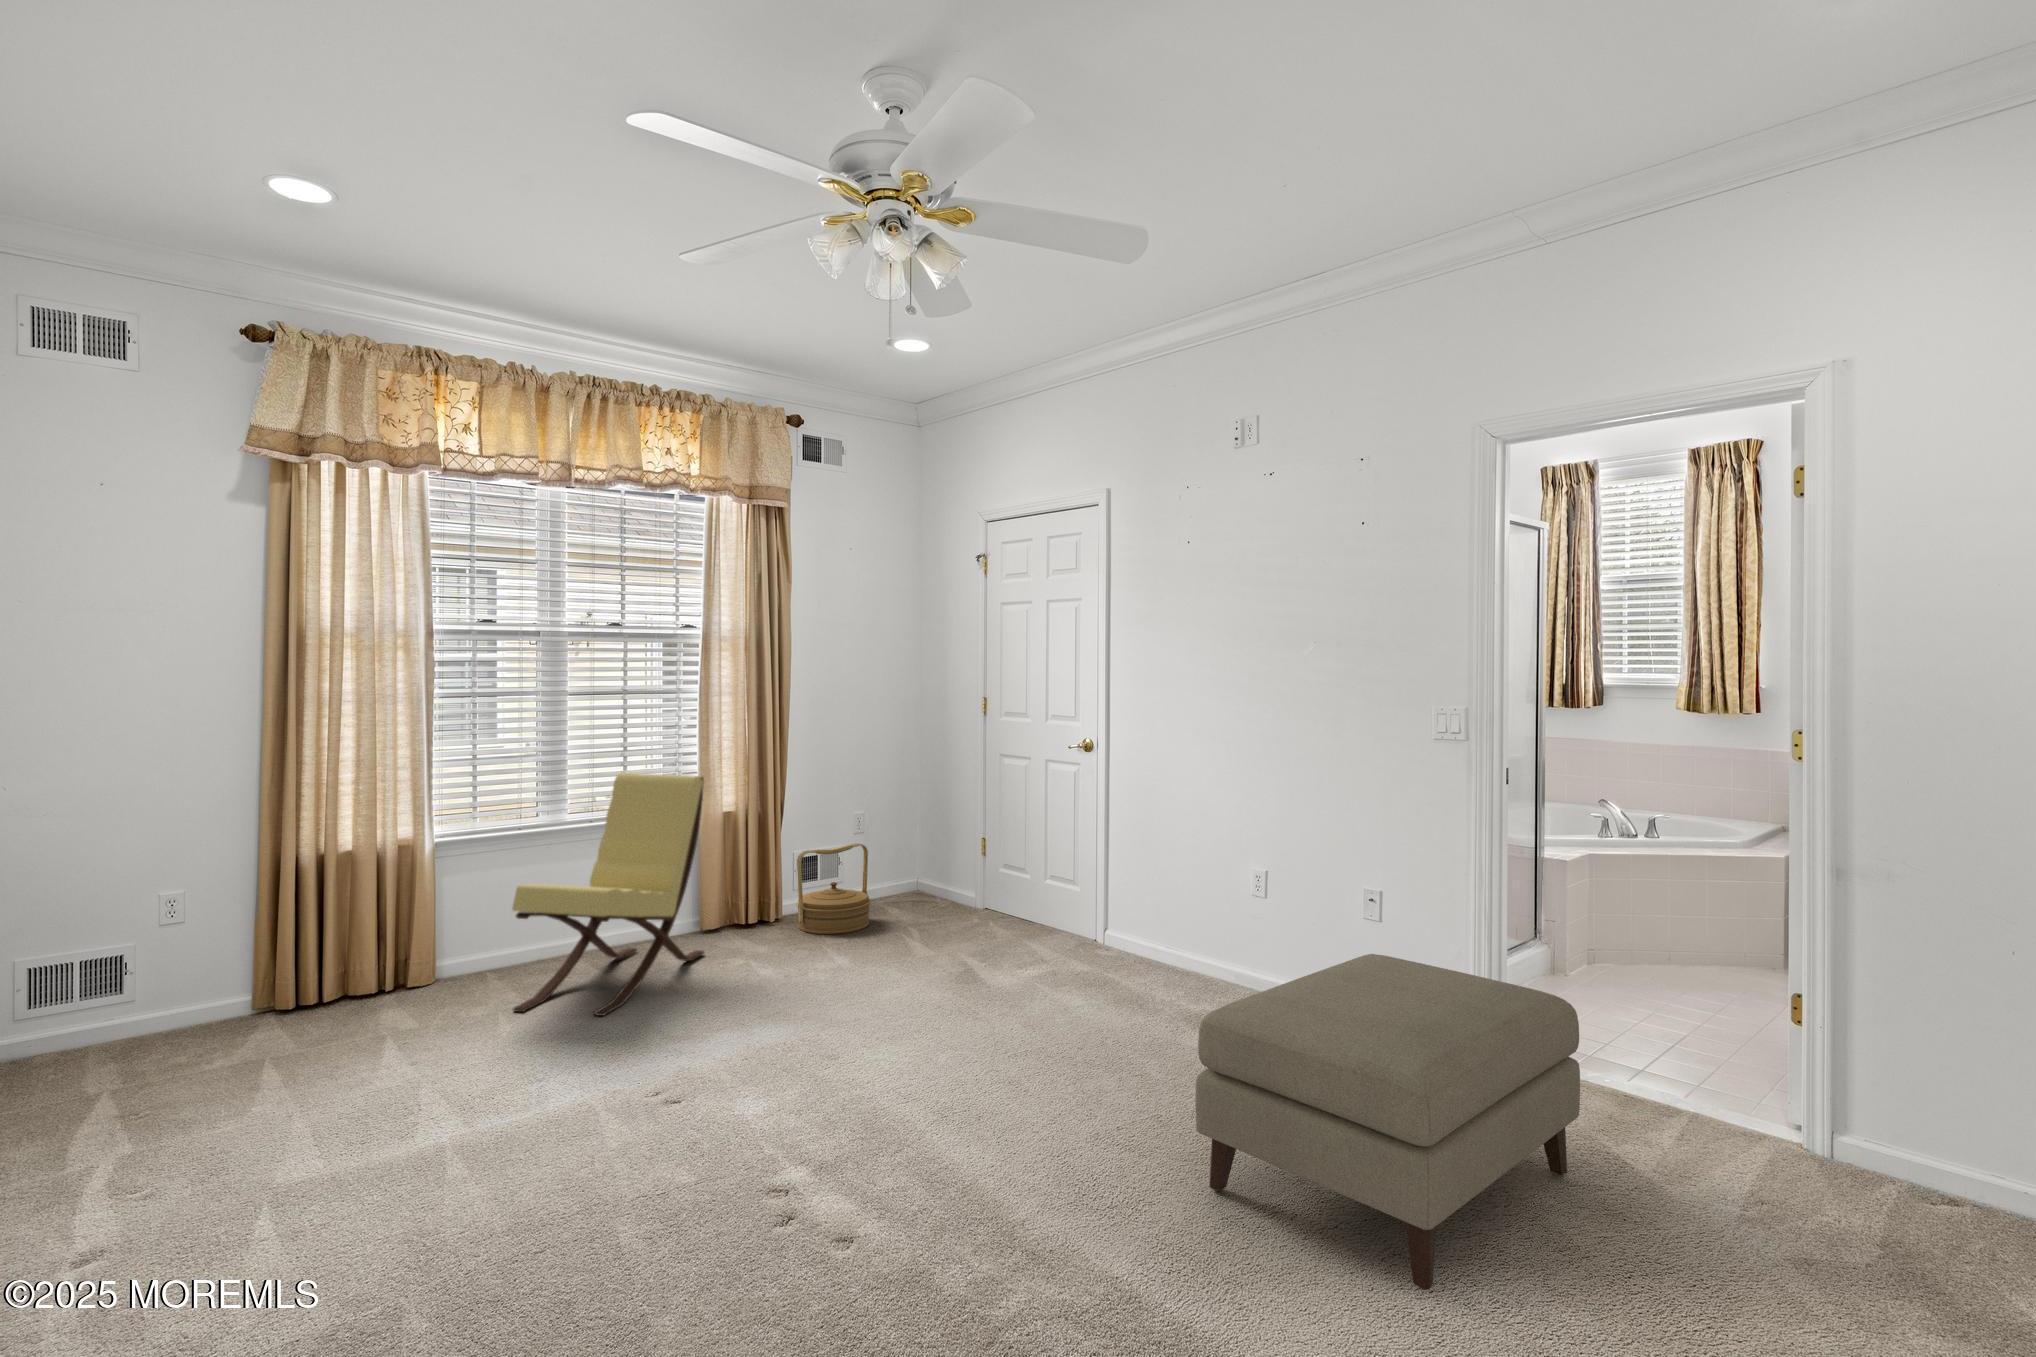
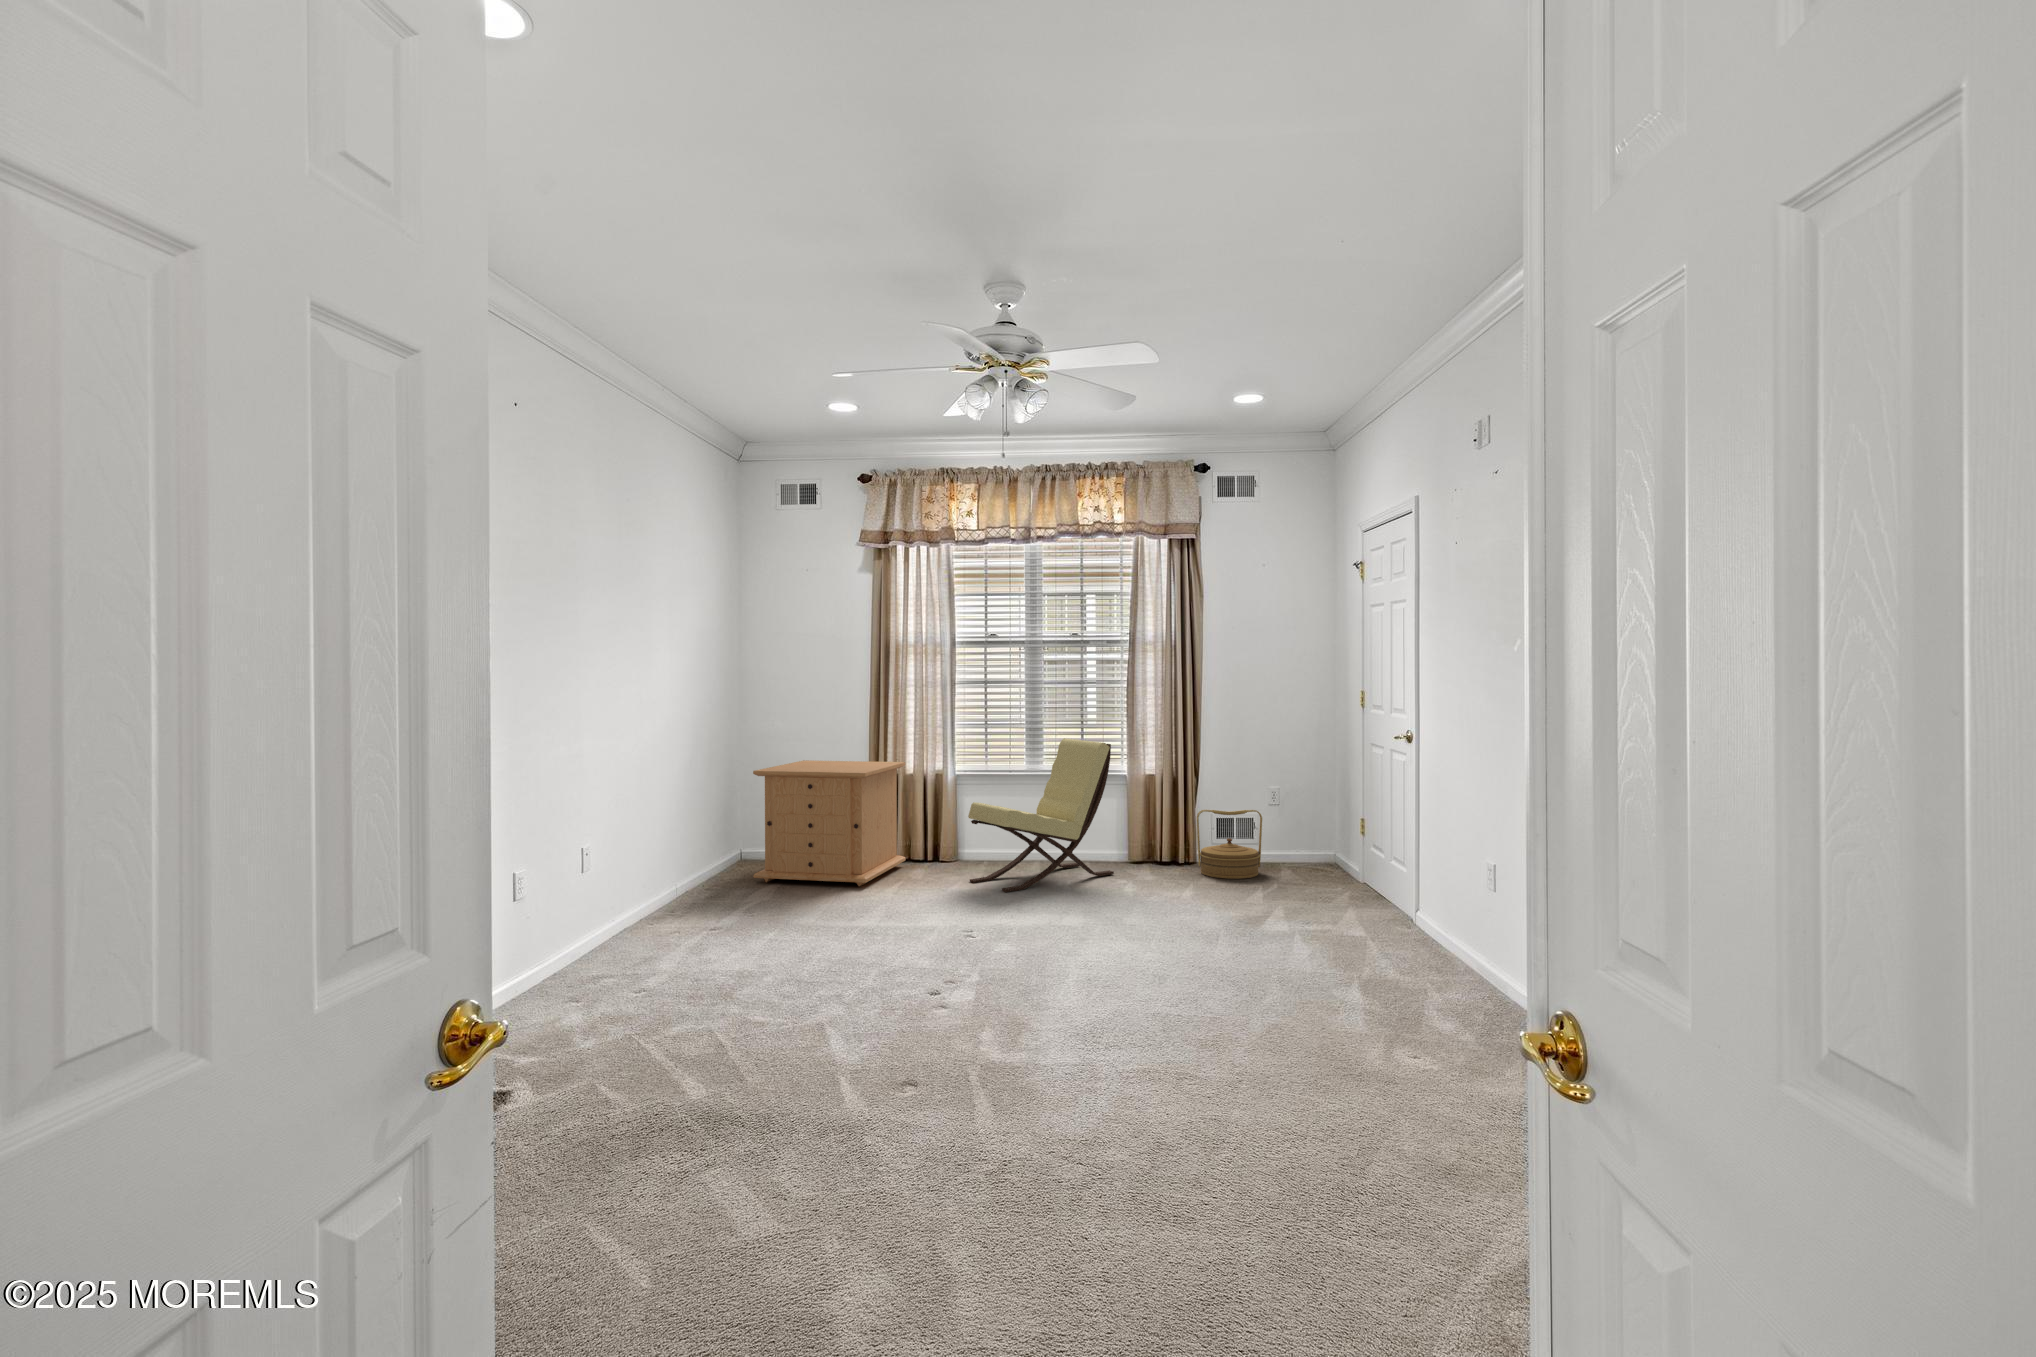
dresser: none [40,832,346,1111] -> present [753,760,906,886]
ottoman: present [1195,954,1580,1290] -> none [1149,907,1455,1113]

